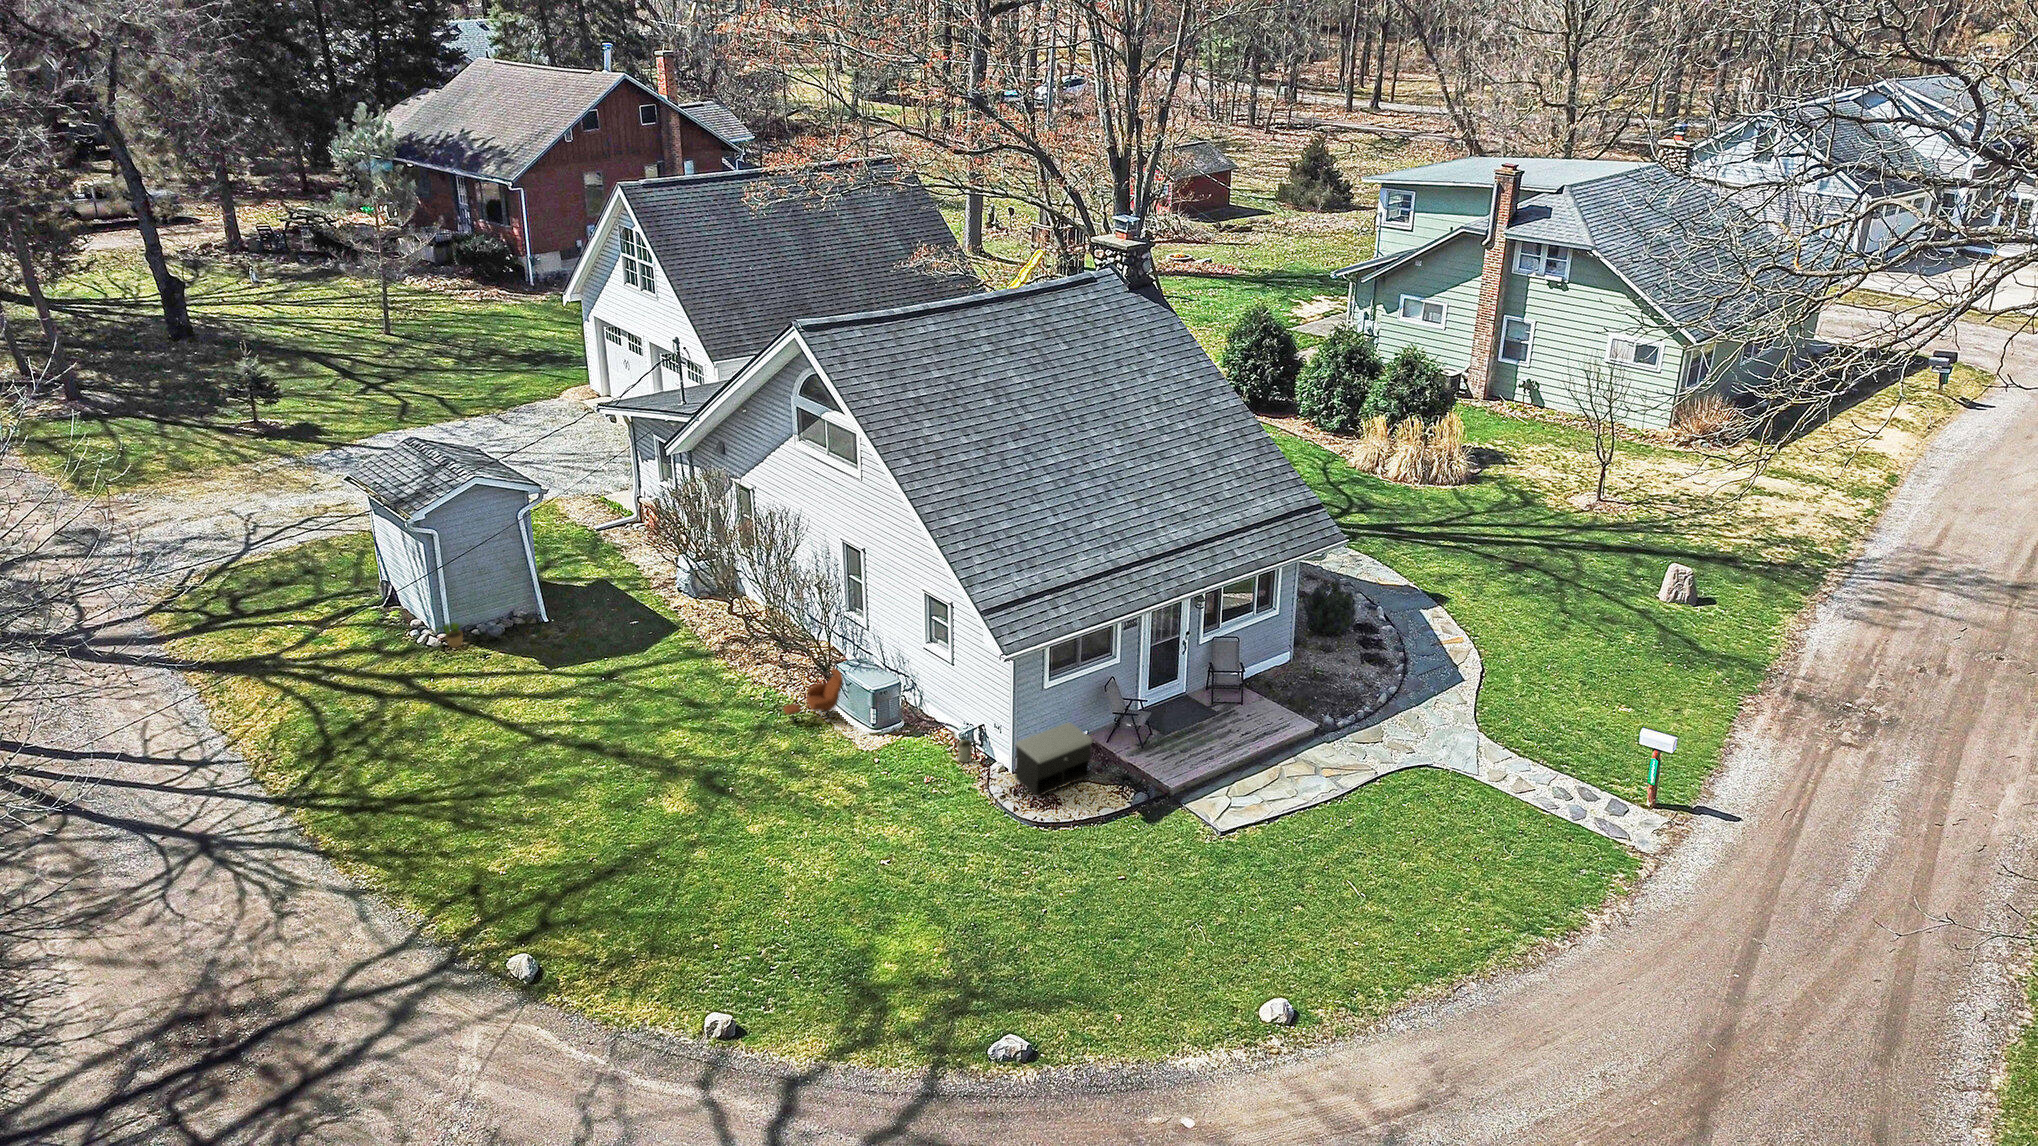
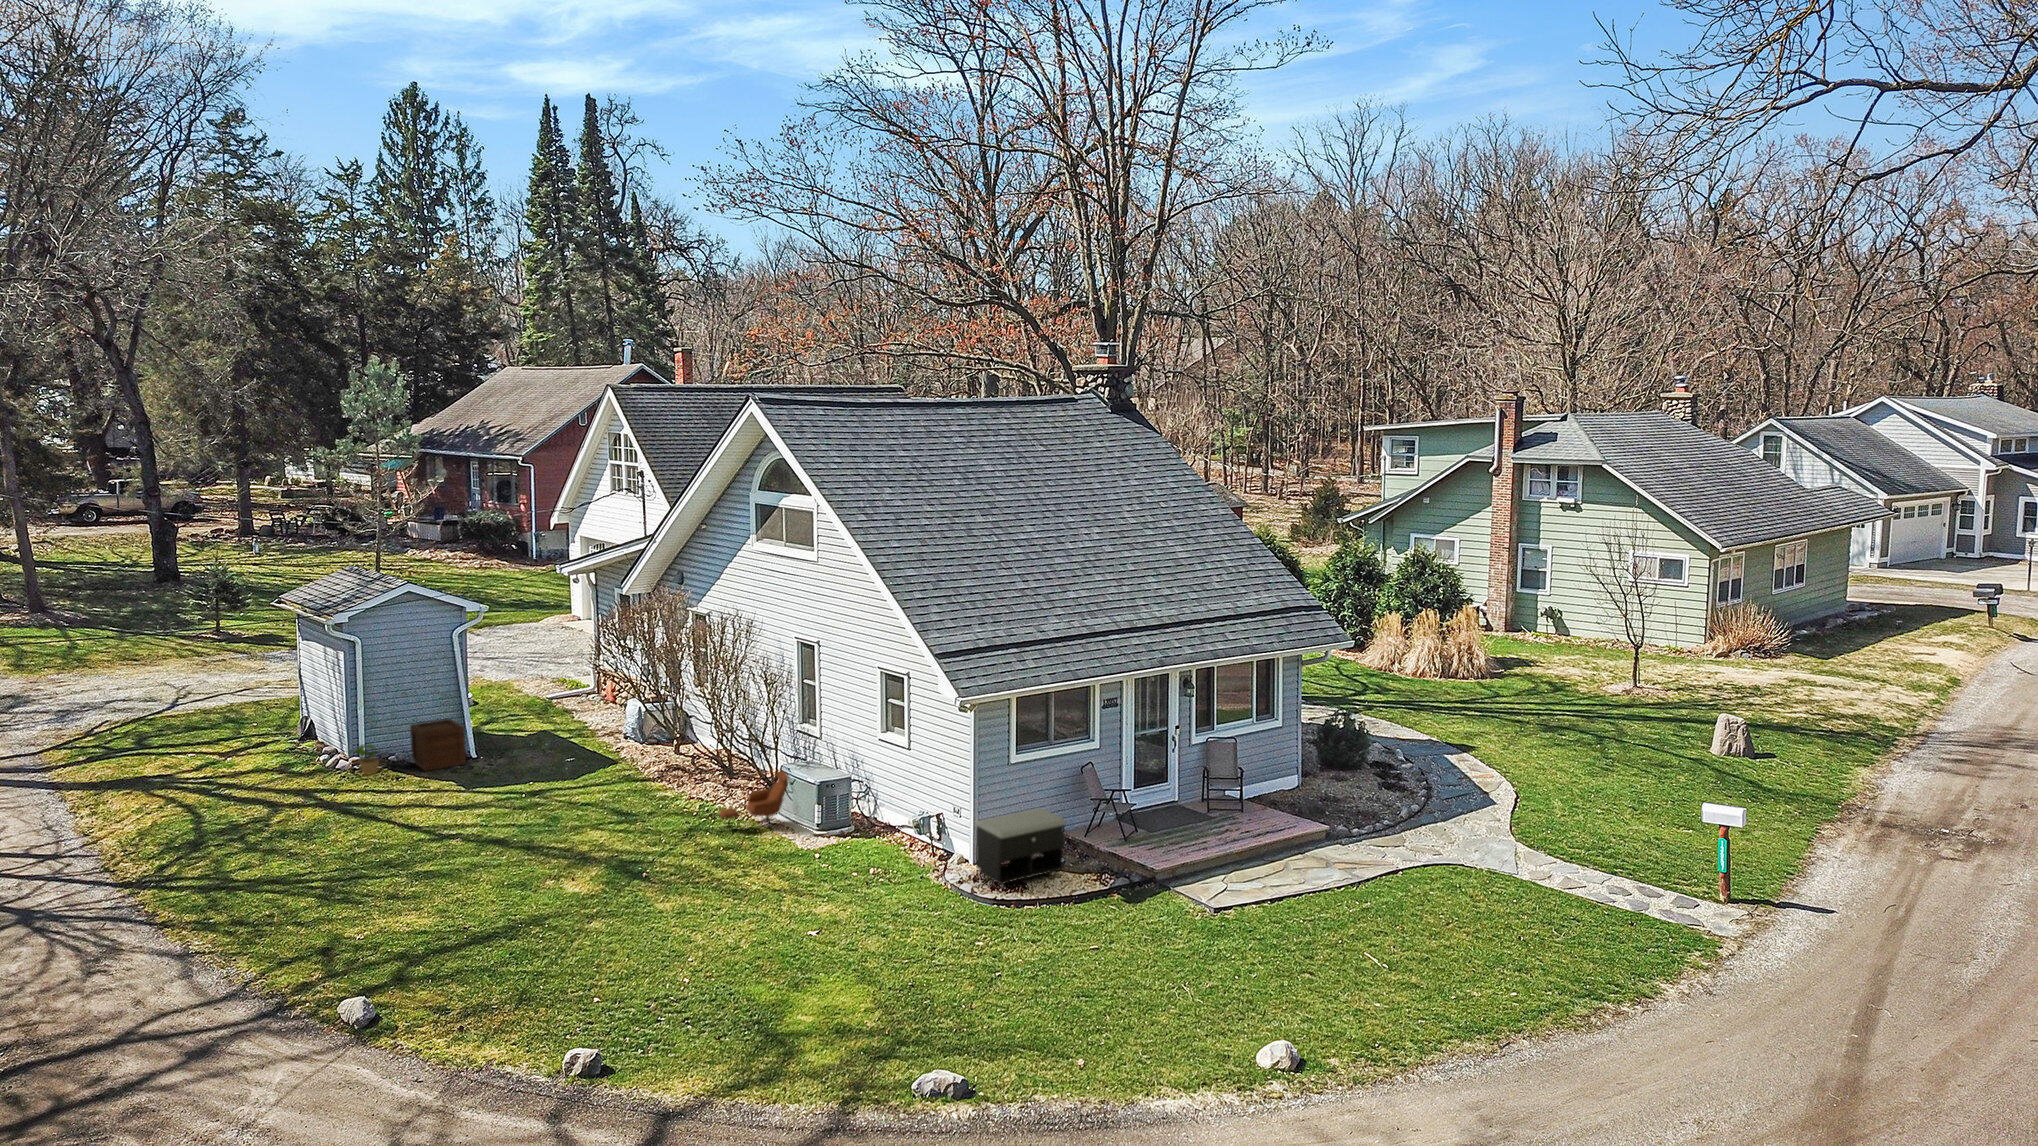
wooden crate: none [485,587,540,642] -> present [410,719,466,771]
watering can: present [951,732,972,763] -> none [904,826,929,861]

